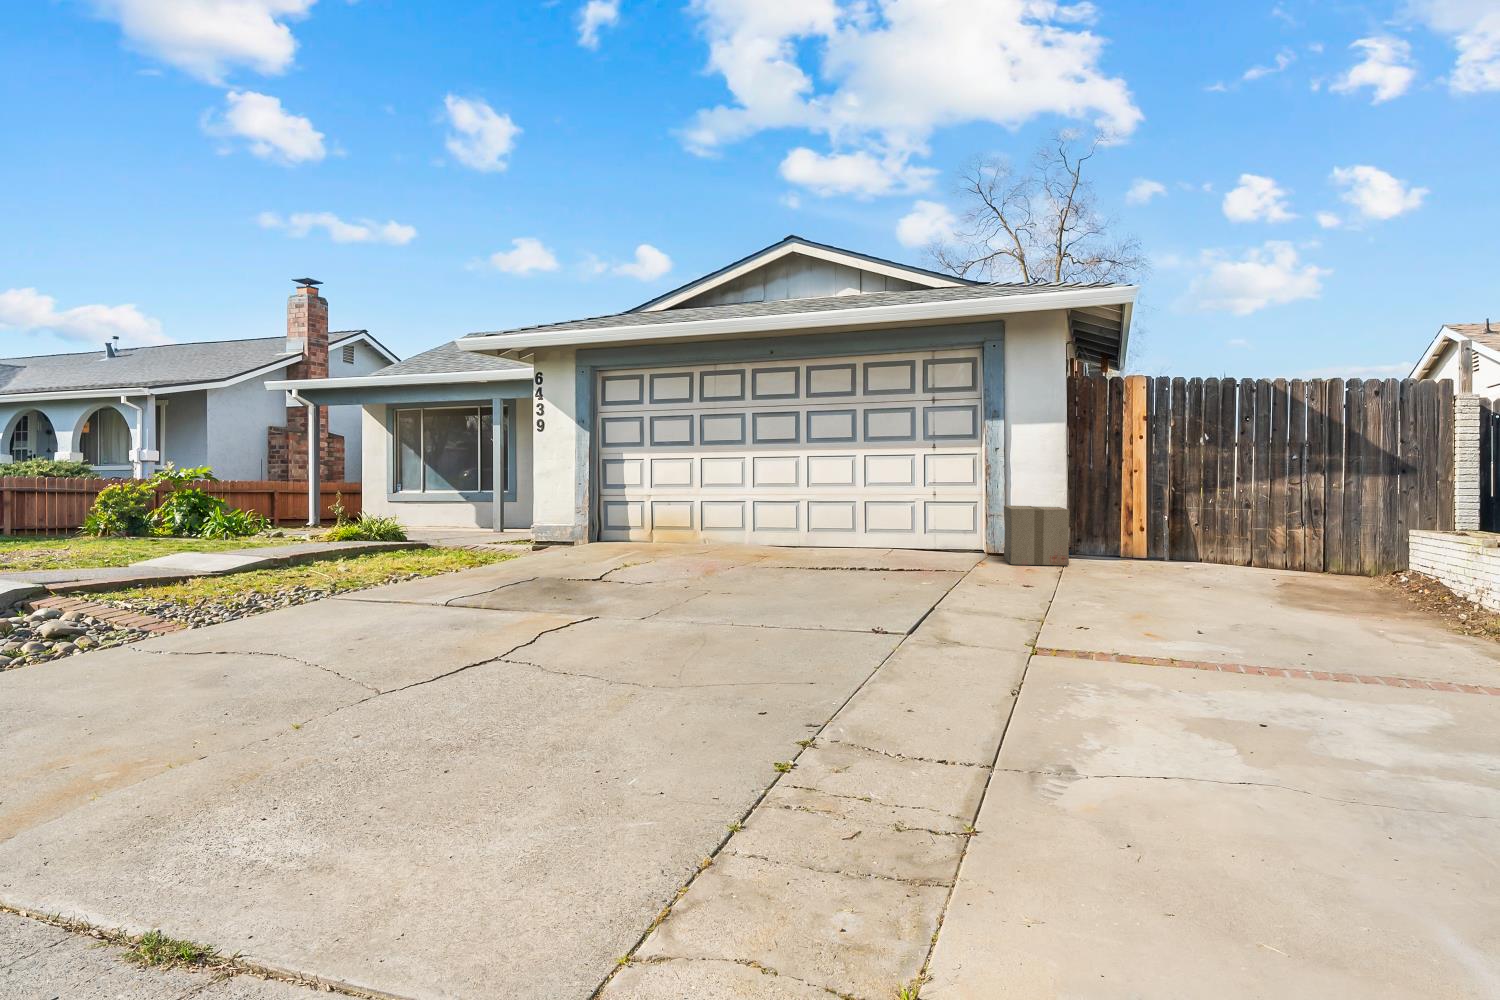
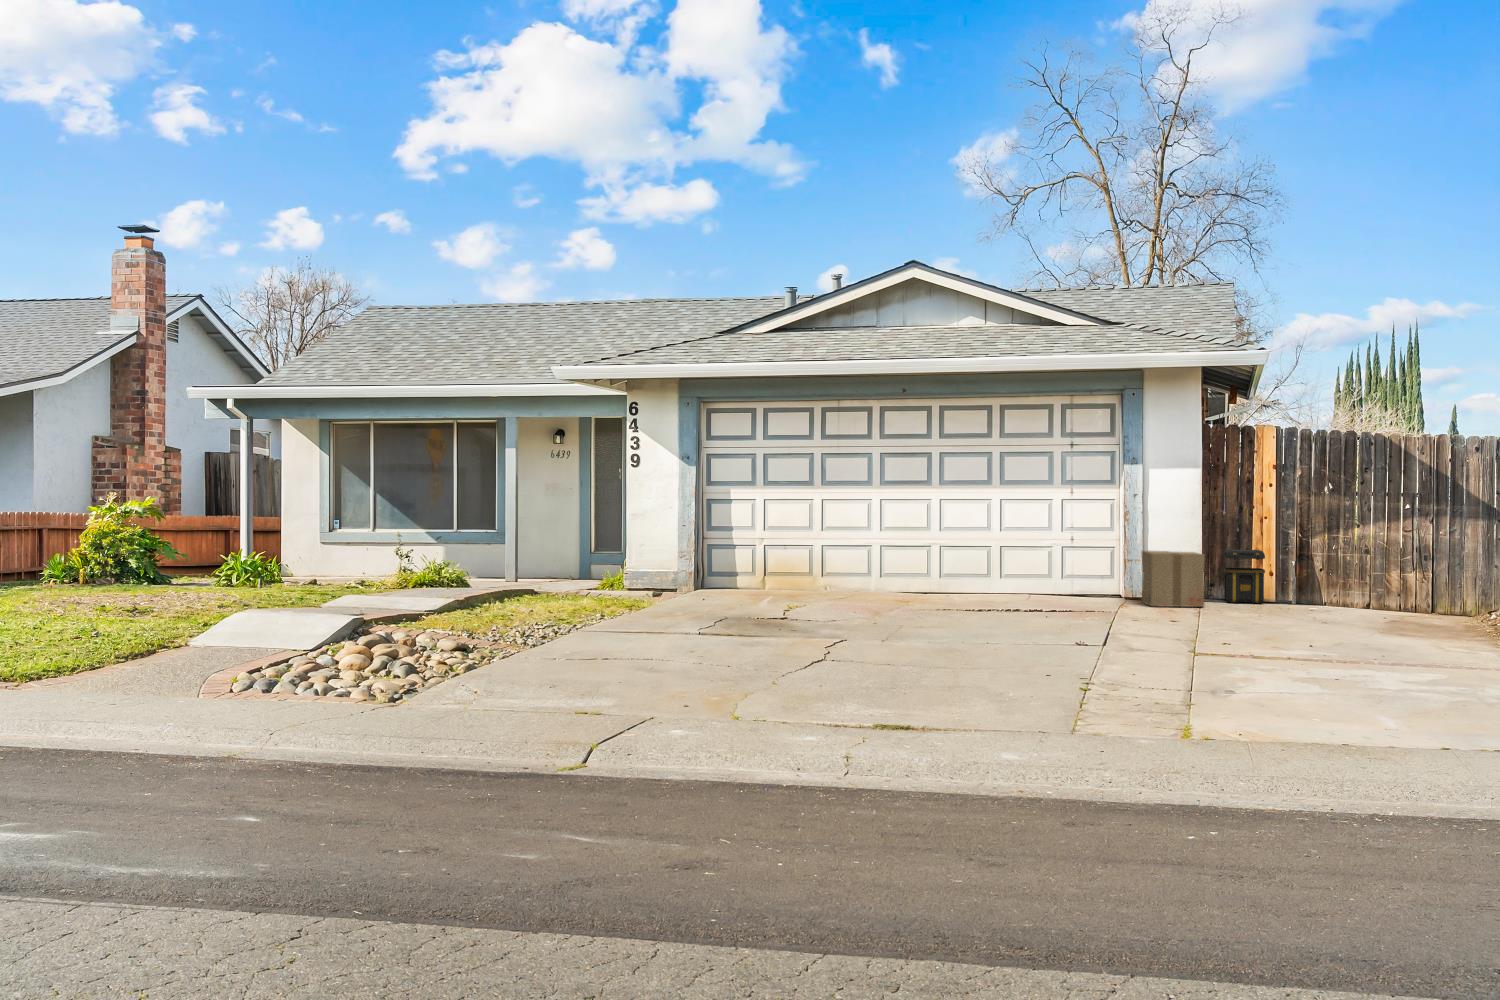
toolbox: none [1092,504,1136,560] -> present [1224,550,1265,603]

